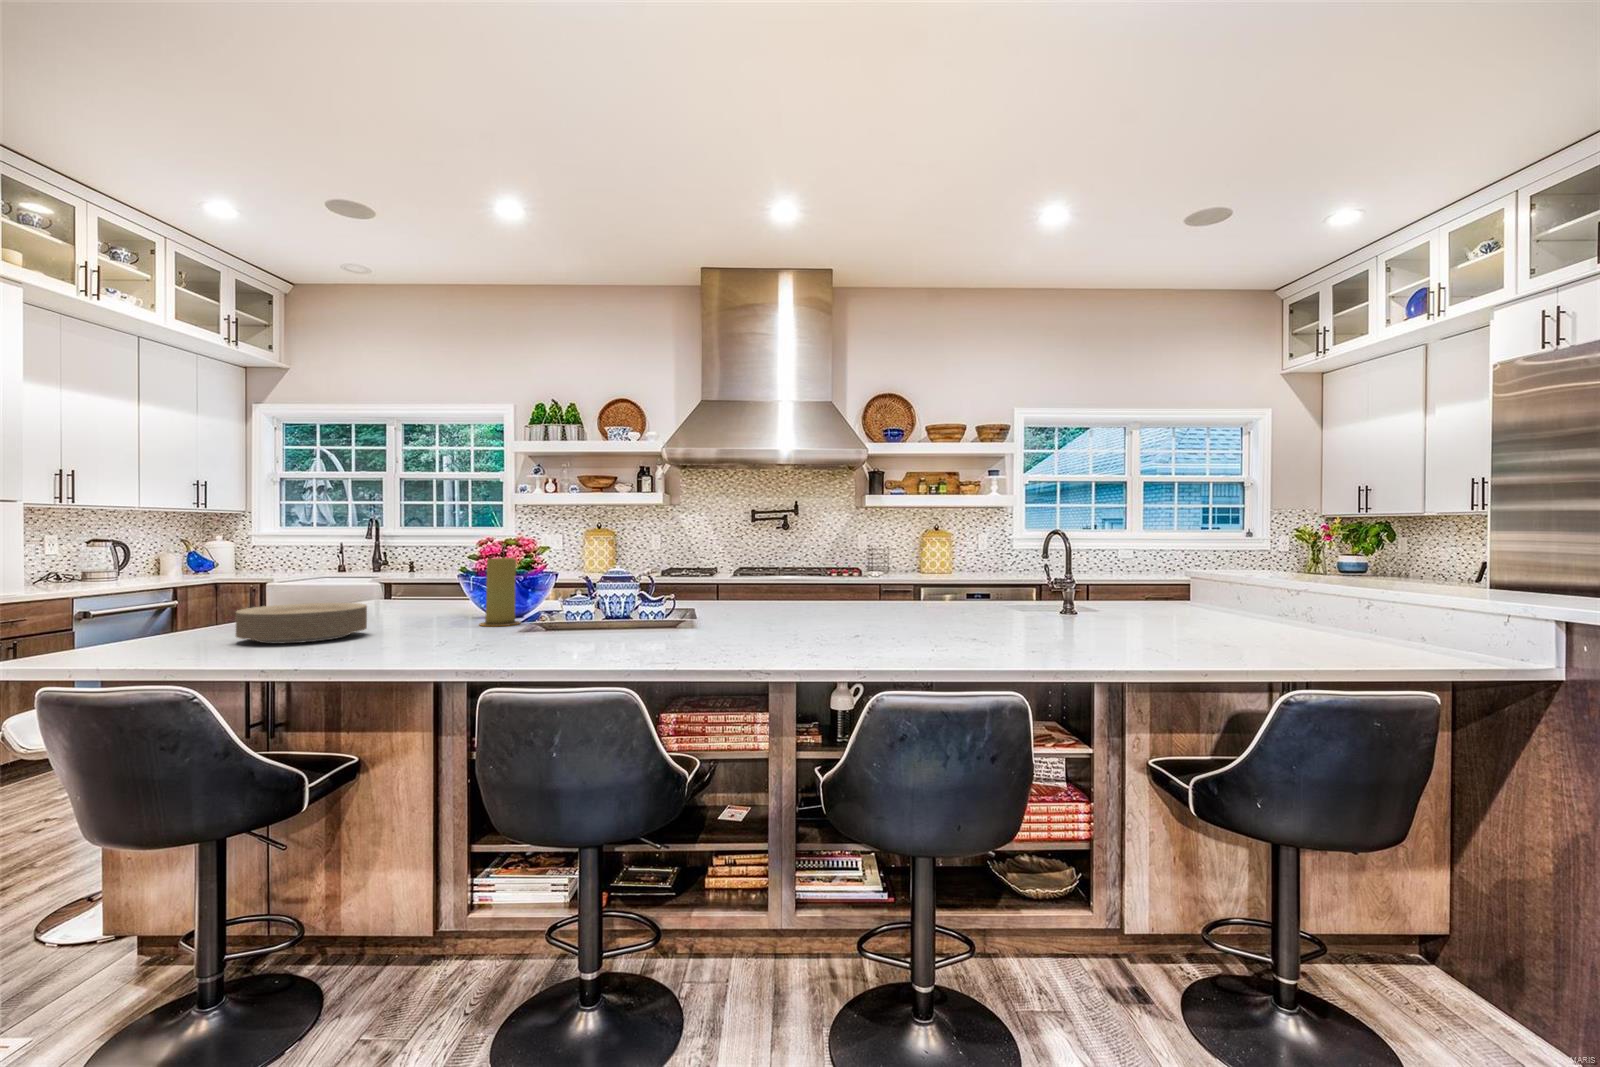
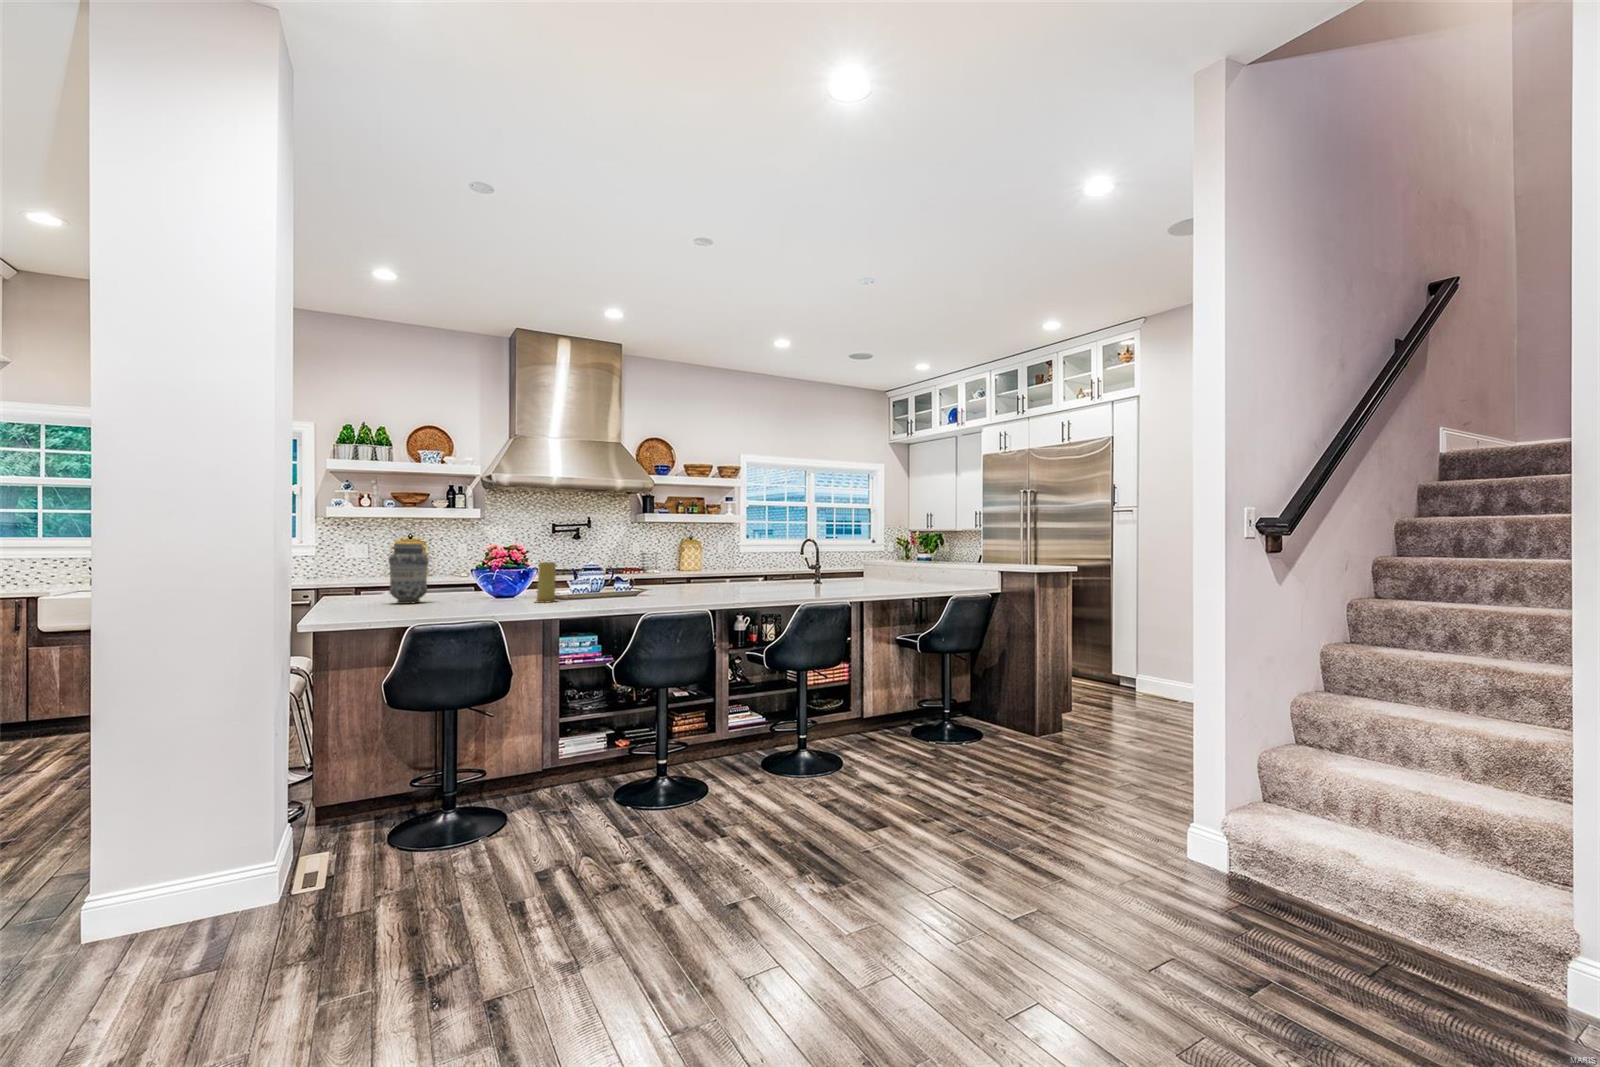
vase: none [348,527,408,613] -> present [389,543,428,604]
plate: present [236,603,367,643] -> none [440,590,507,612]

